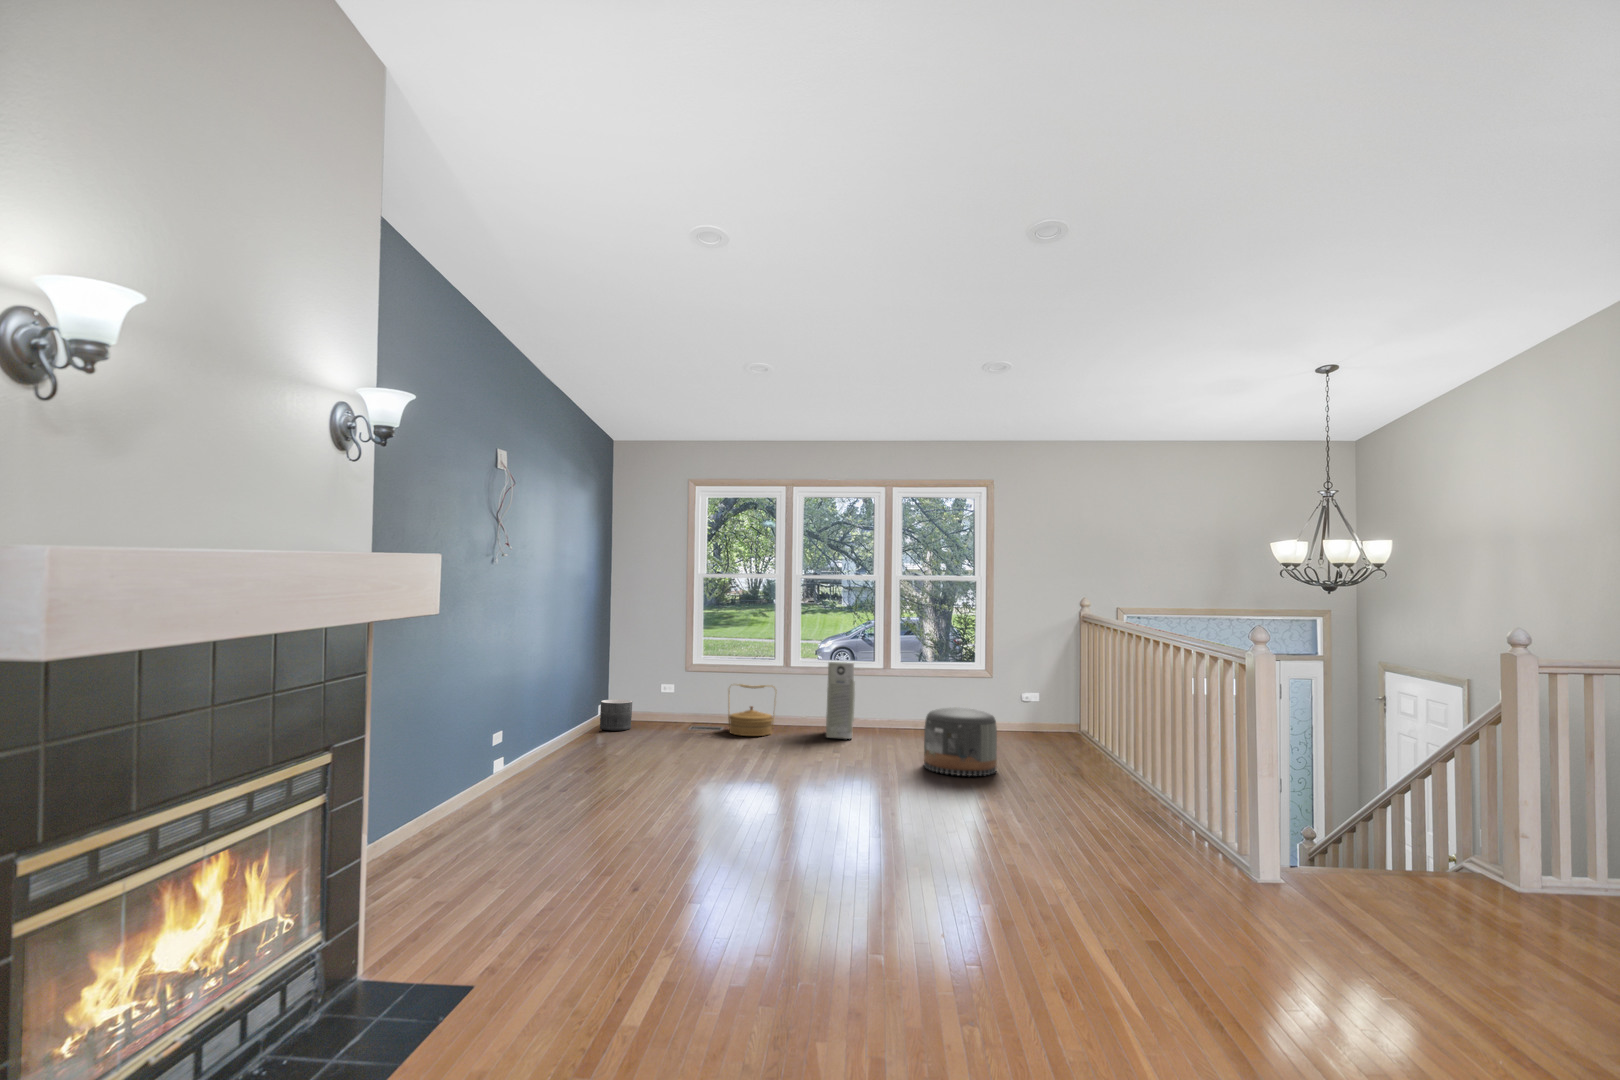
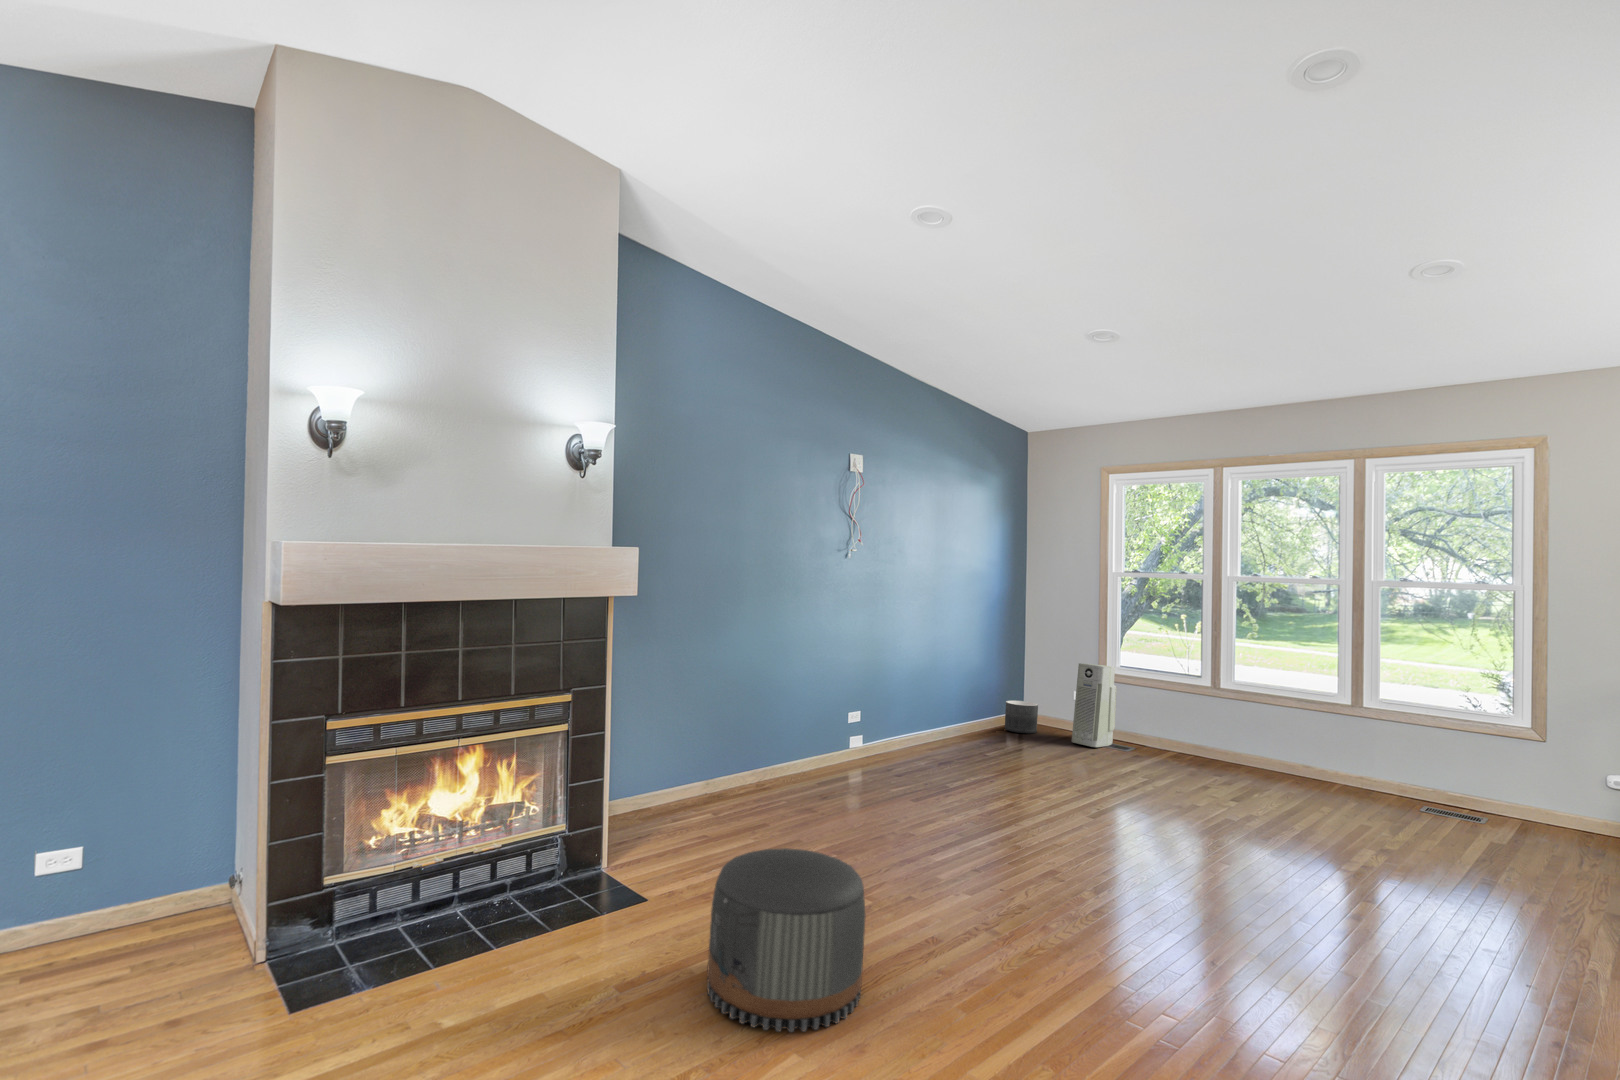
air purifier: present [826,662,855,739] -> present [1072,663,1117,747]
woven basket: present [728,684,775,736] -> none [1135,699,1194,764]
pouf: present [924,708,997,776] -> present [707,848,865,1032]

